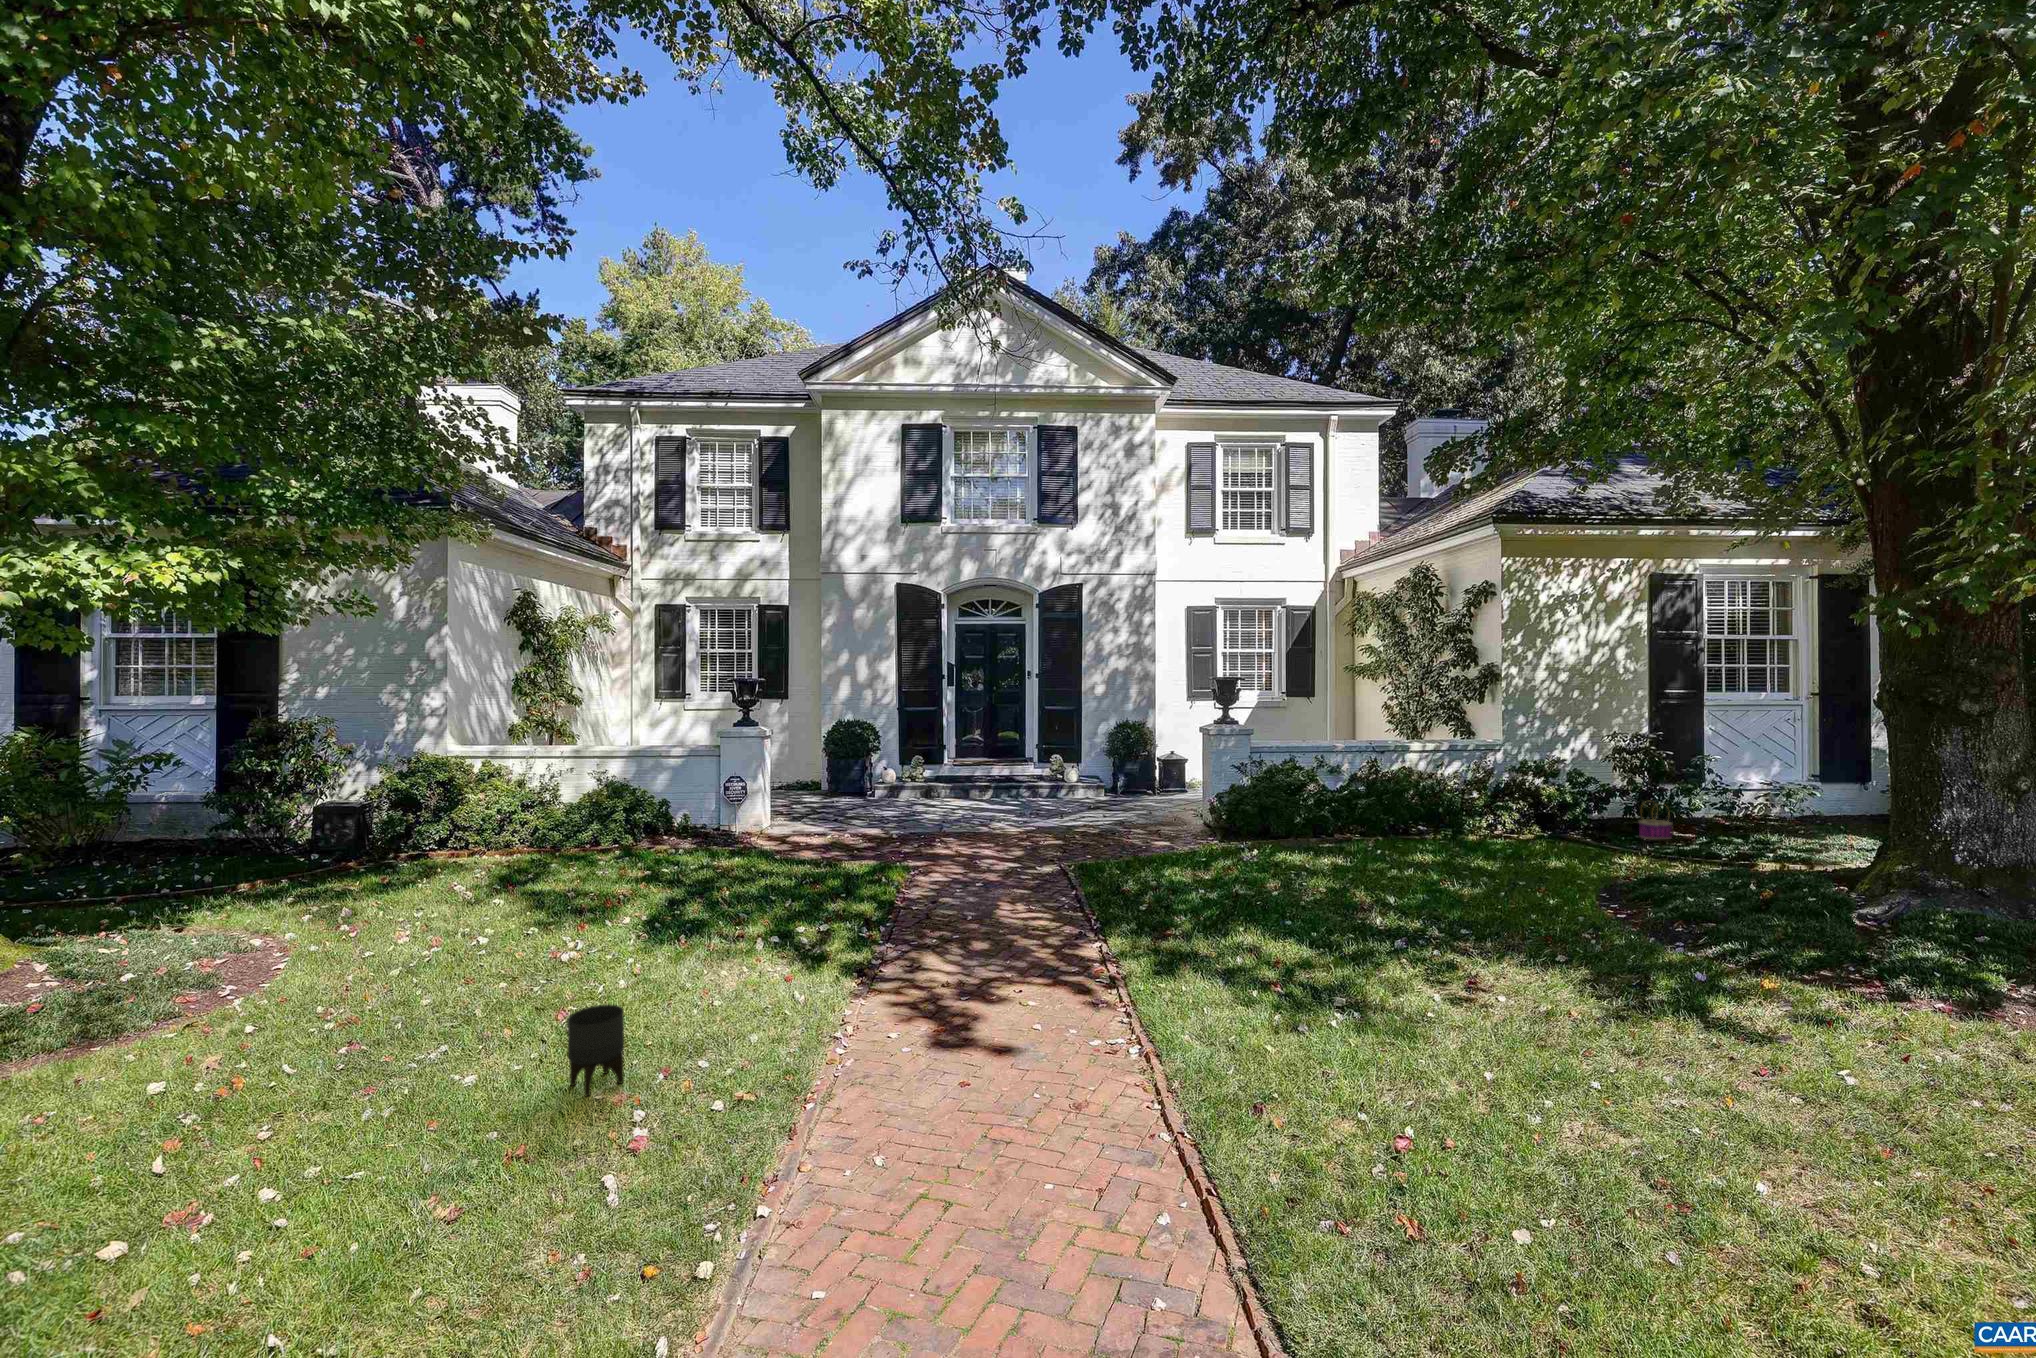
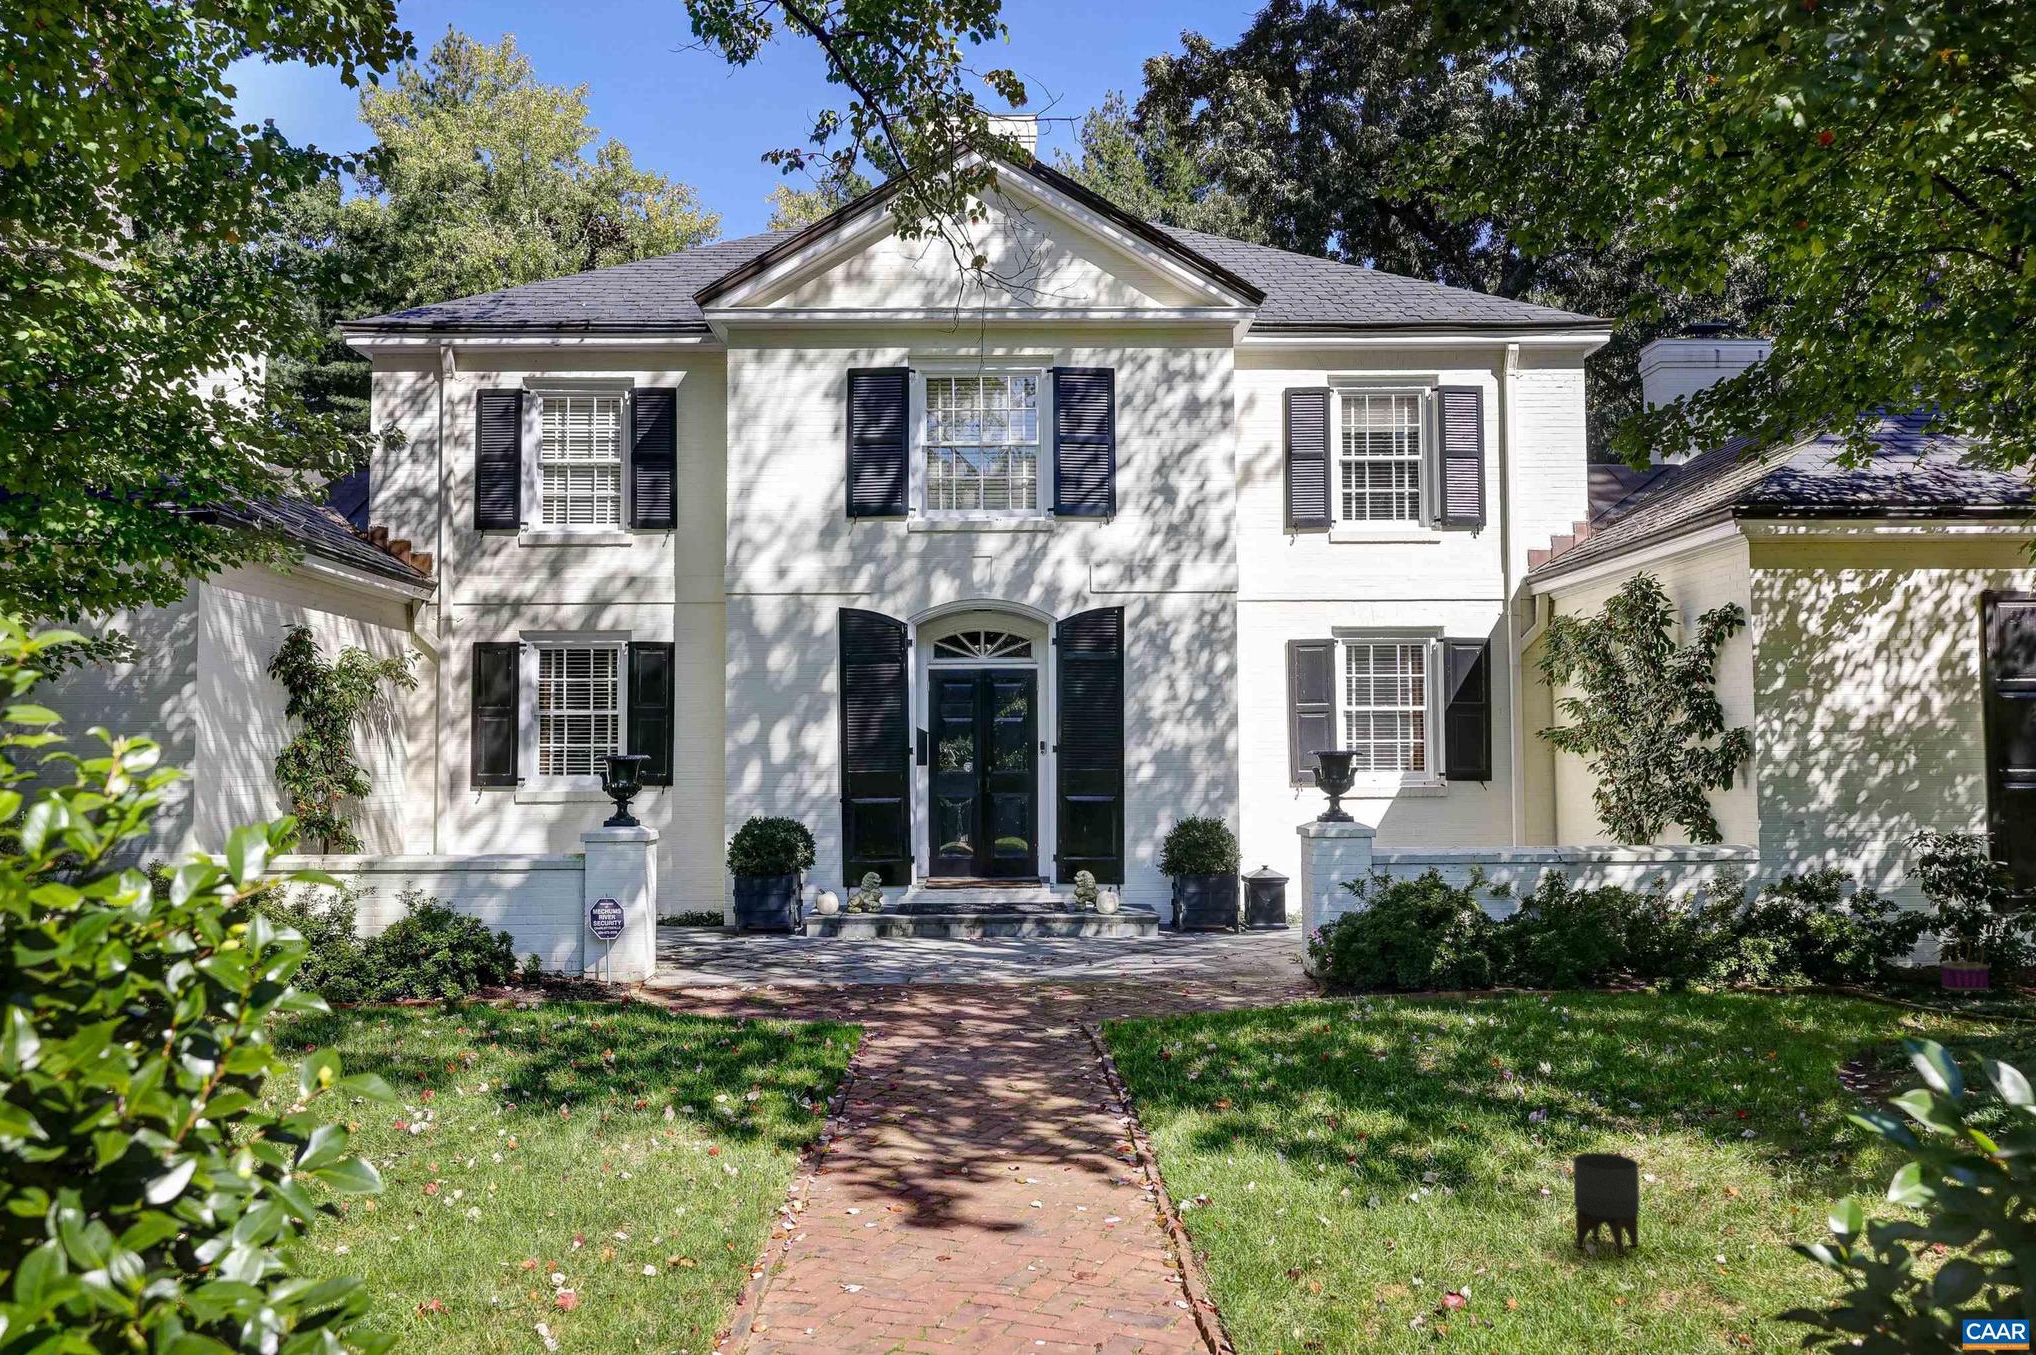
planter: present [567,1004,624,1096] -> present [1573,1153,1639,1257]

